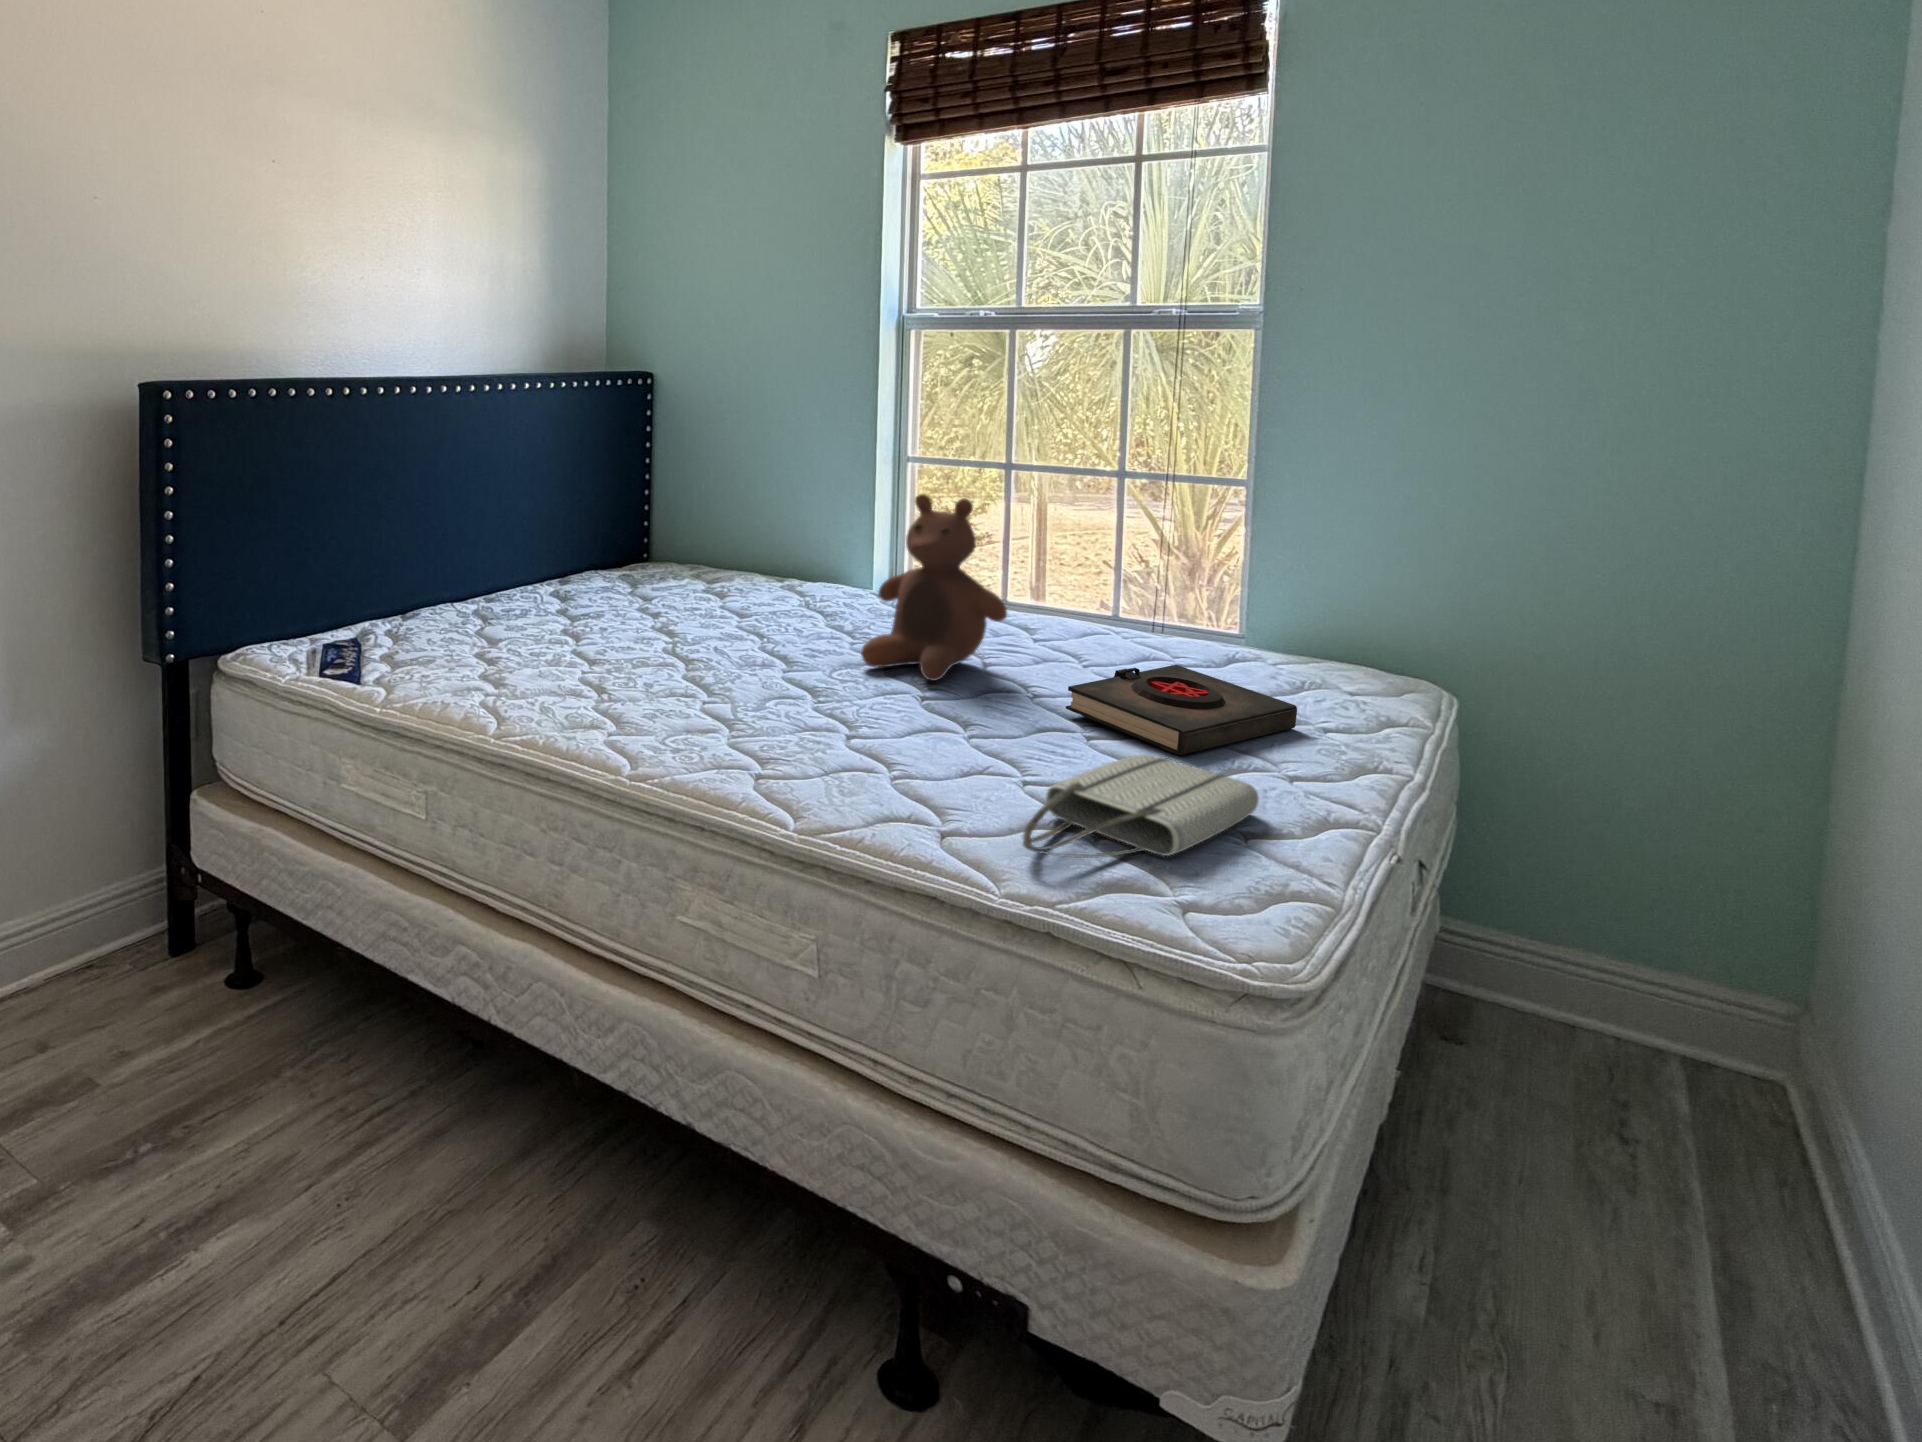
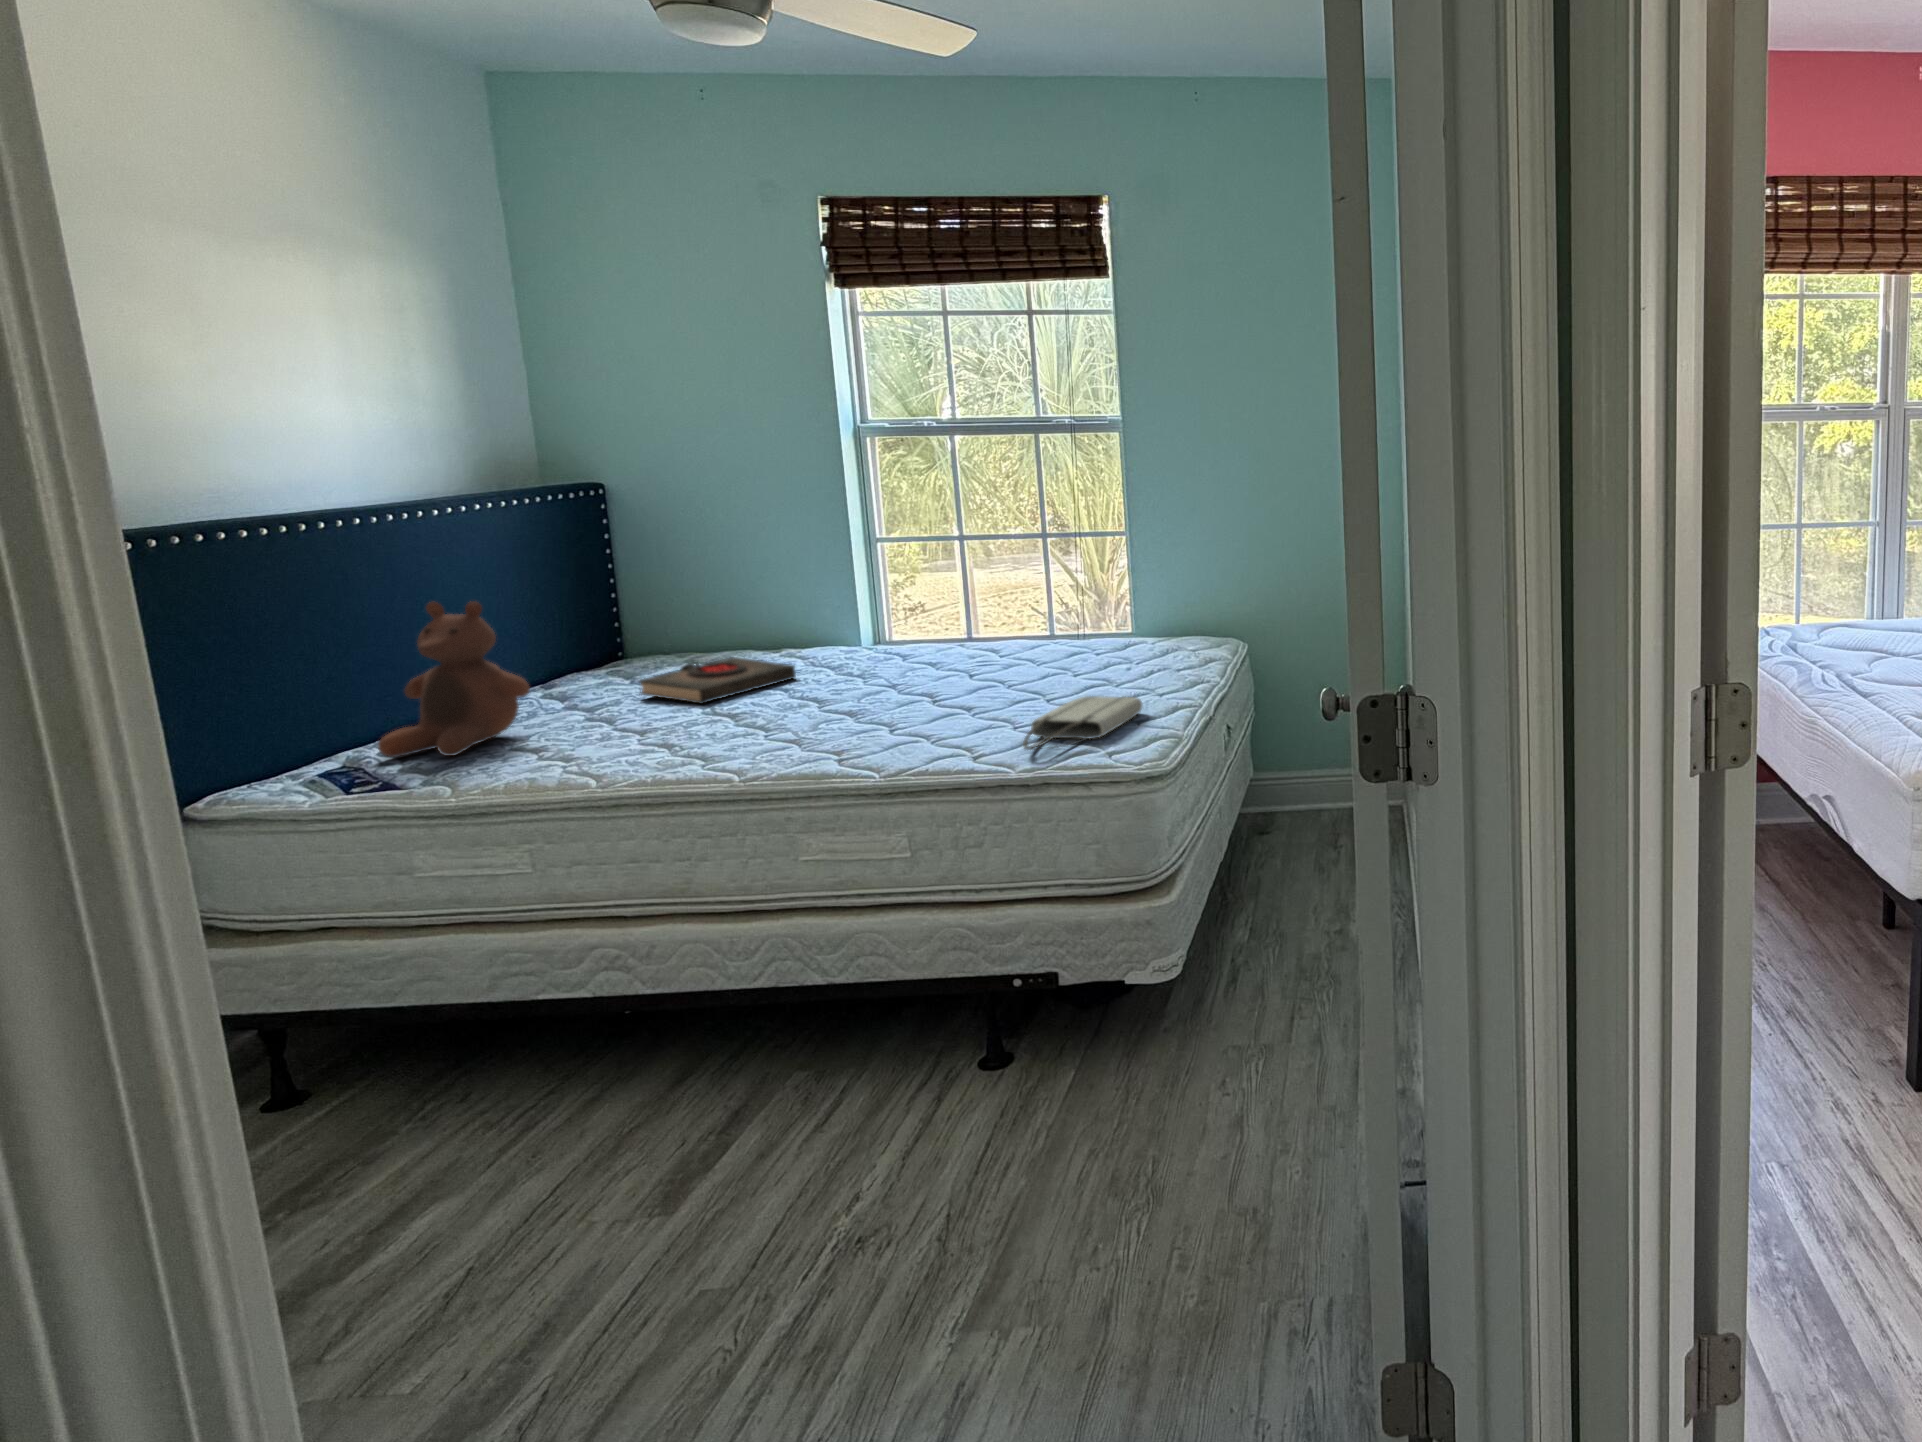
stuffed bear: present [861,494,1007,681] -> present [378,601,530,757]
book: present [1066,665,1297,755] -> present [639,657,796,703]

